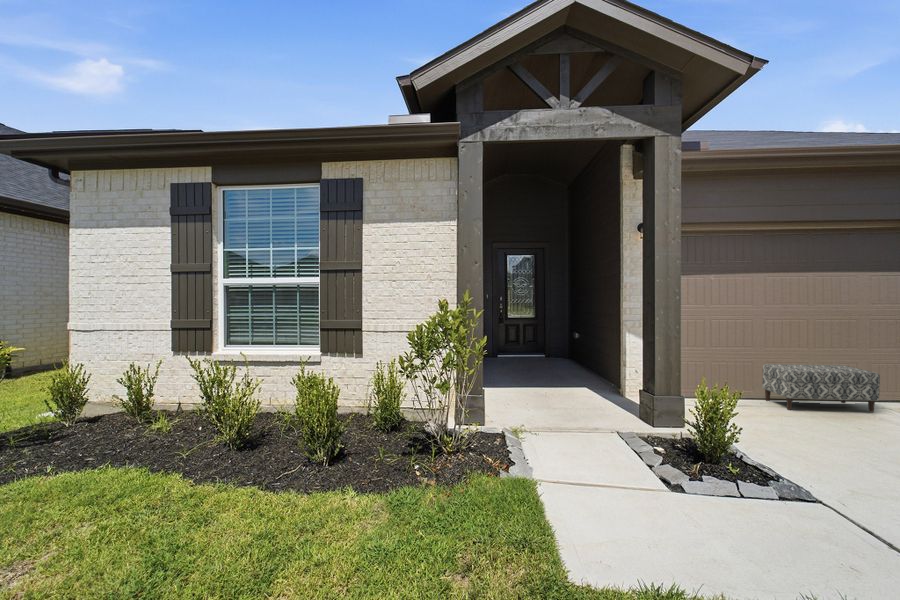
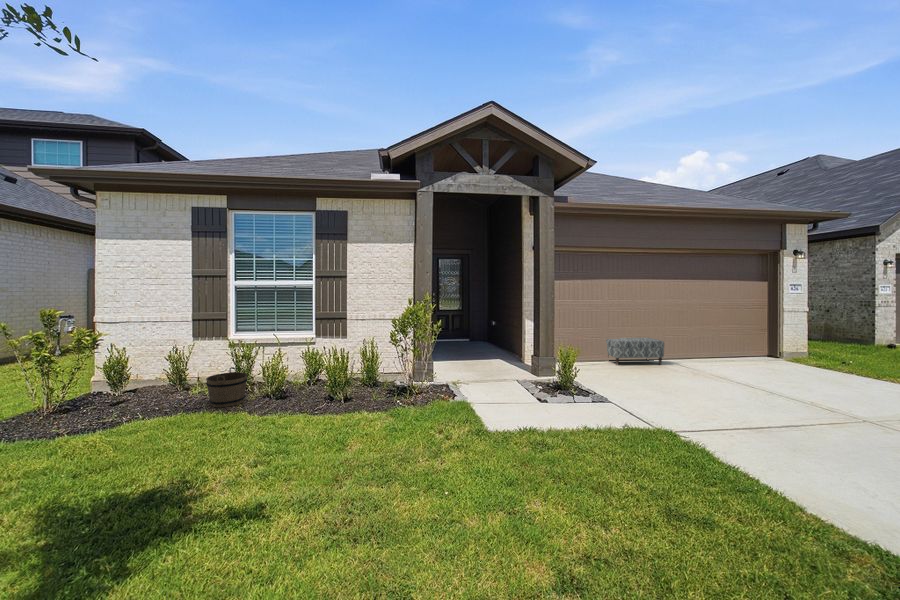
bucket: none [155,398,214,456] -> present [206,368,247,407]

